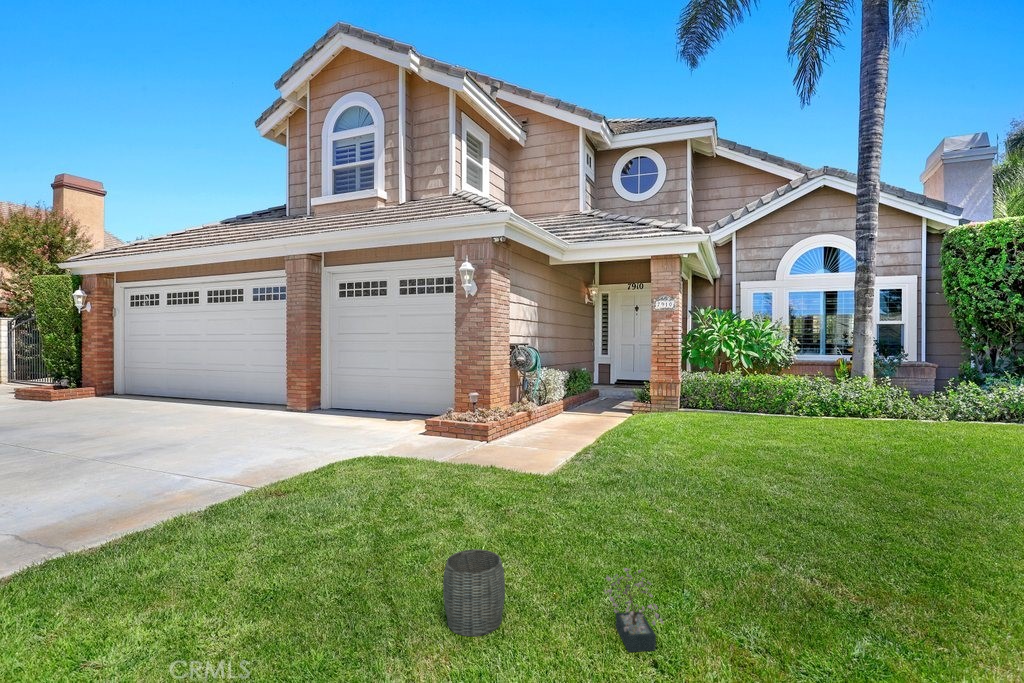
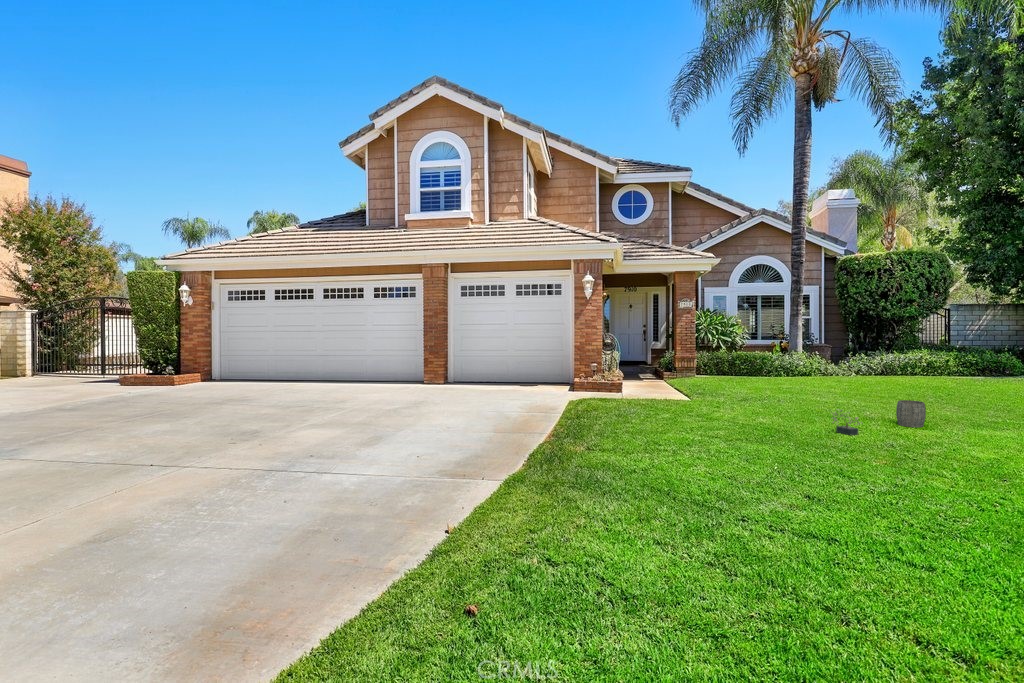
woven basket: present [443,549,505,636] -> present [896,400,926,427]

